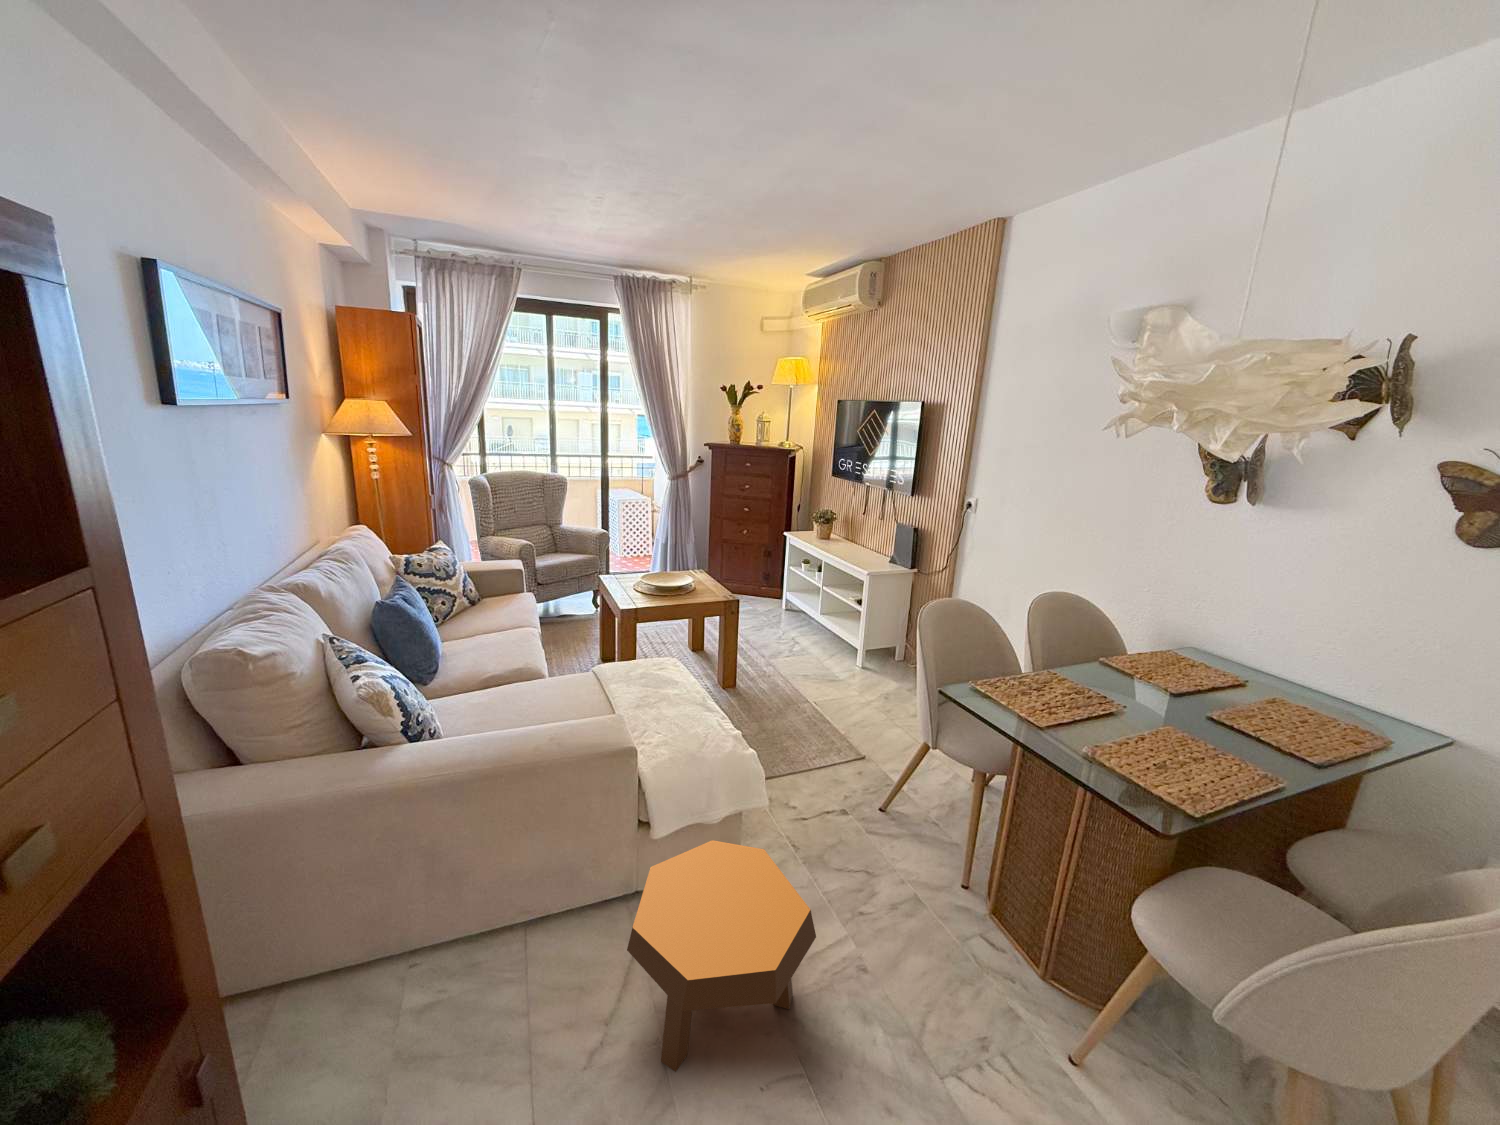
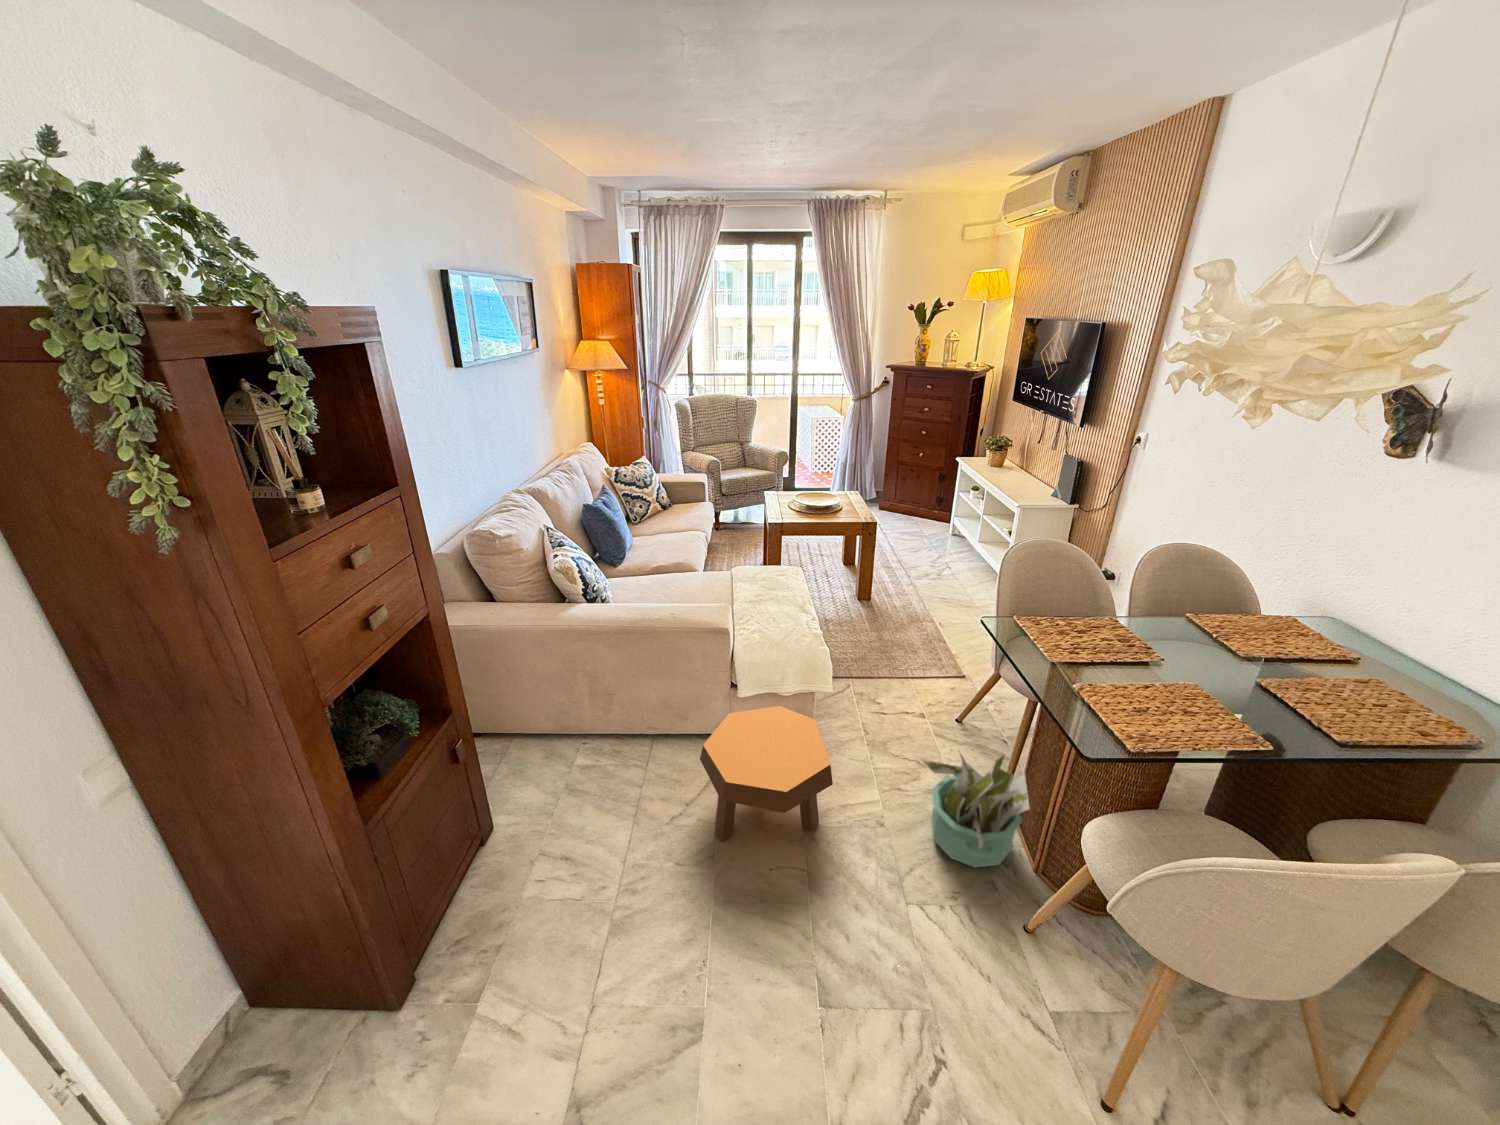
decorative plant: none [895,842,1037,997] -> present [922,754,1030,868]

